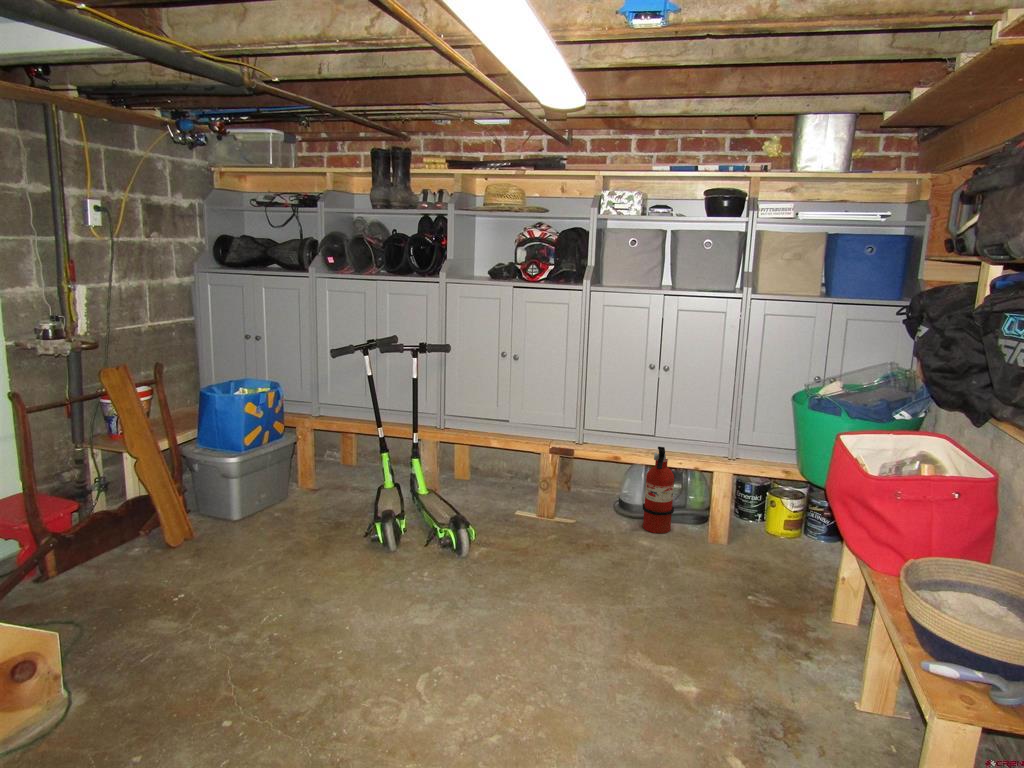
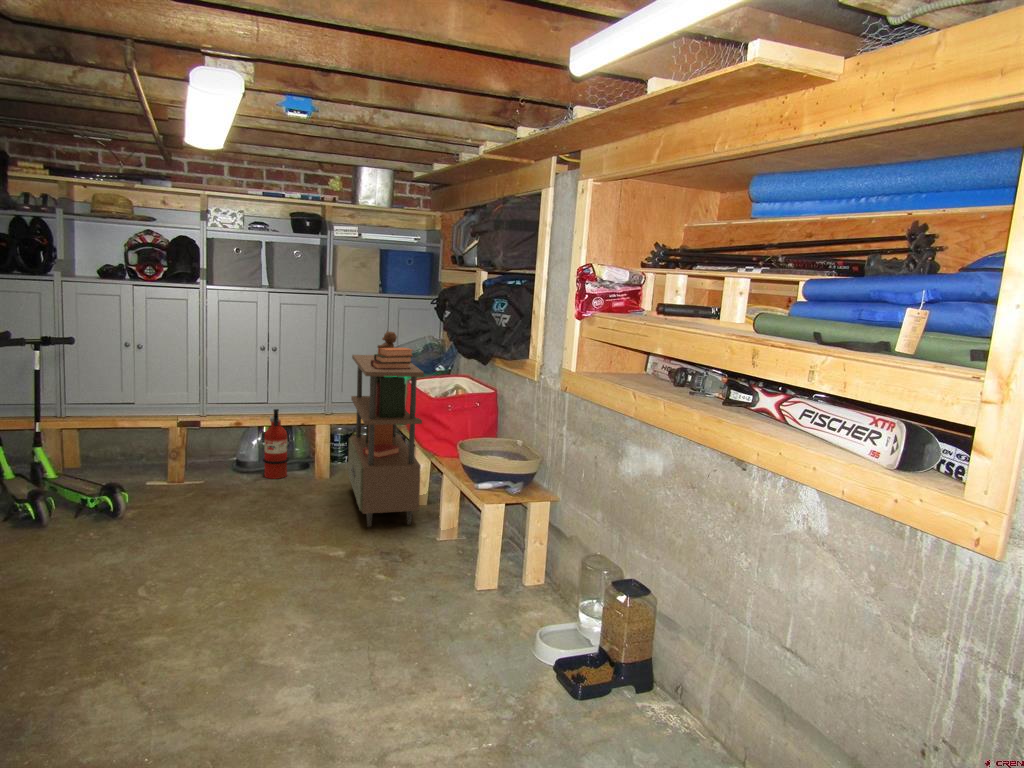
shelving unit: none [748,357,883,675] -> present [348,331,424,527]

